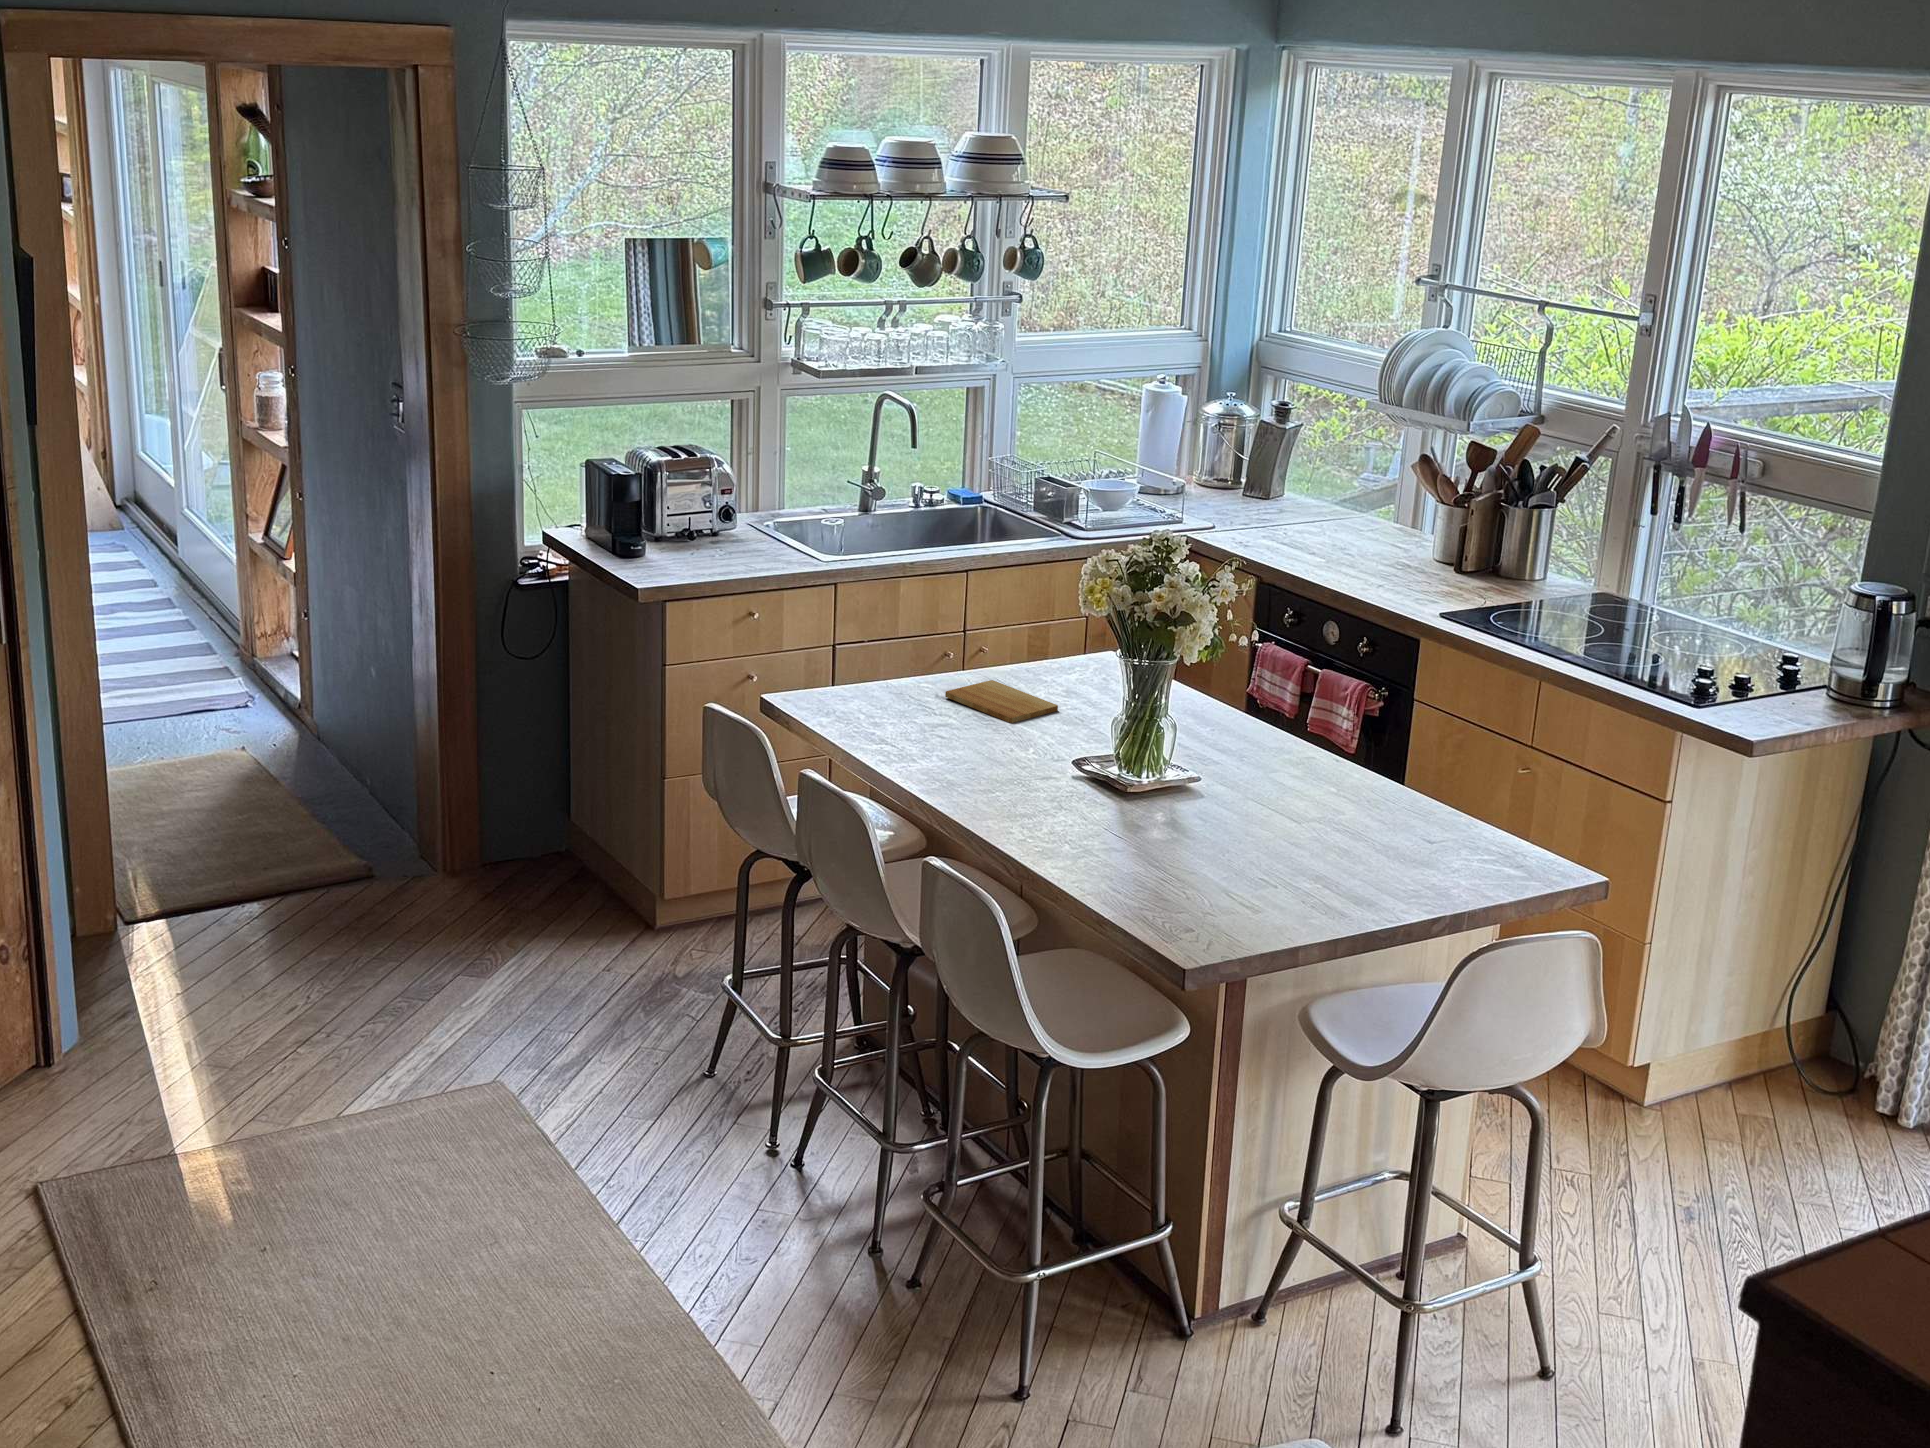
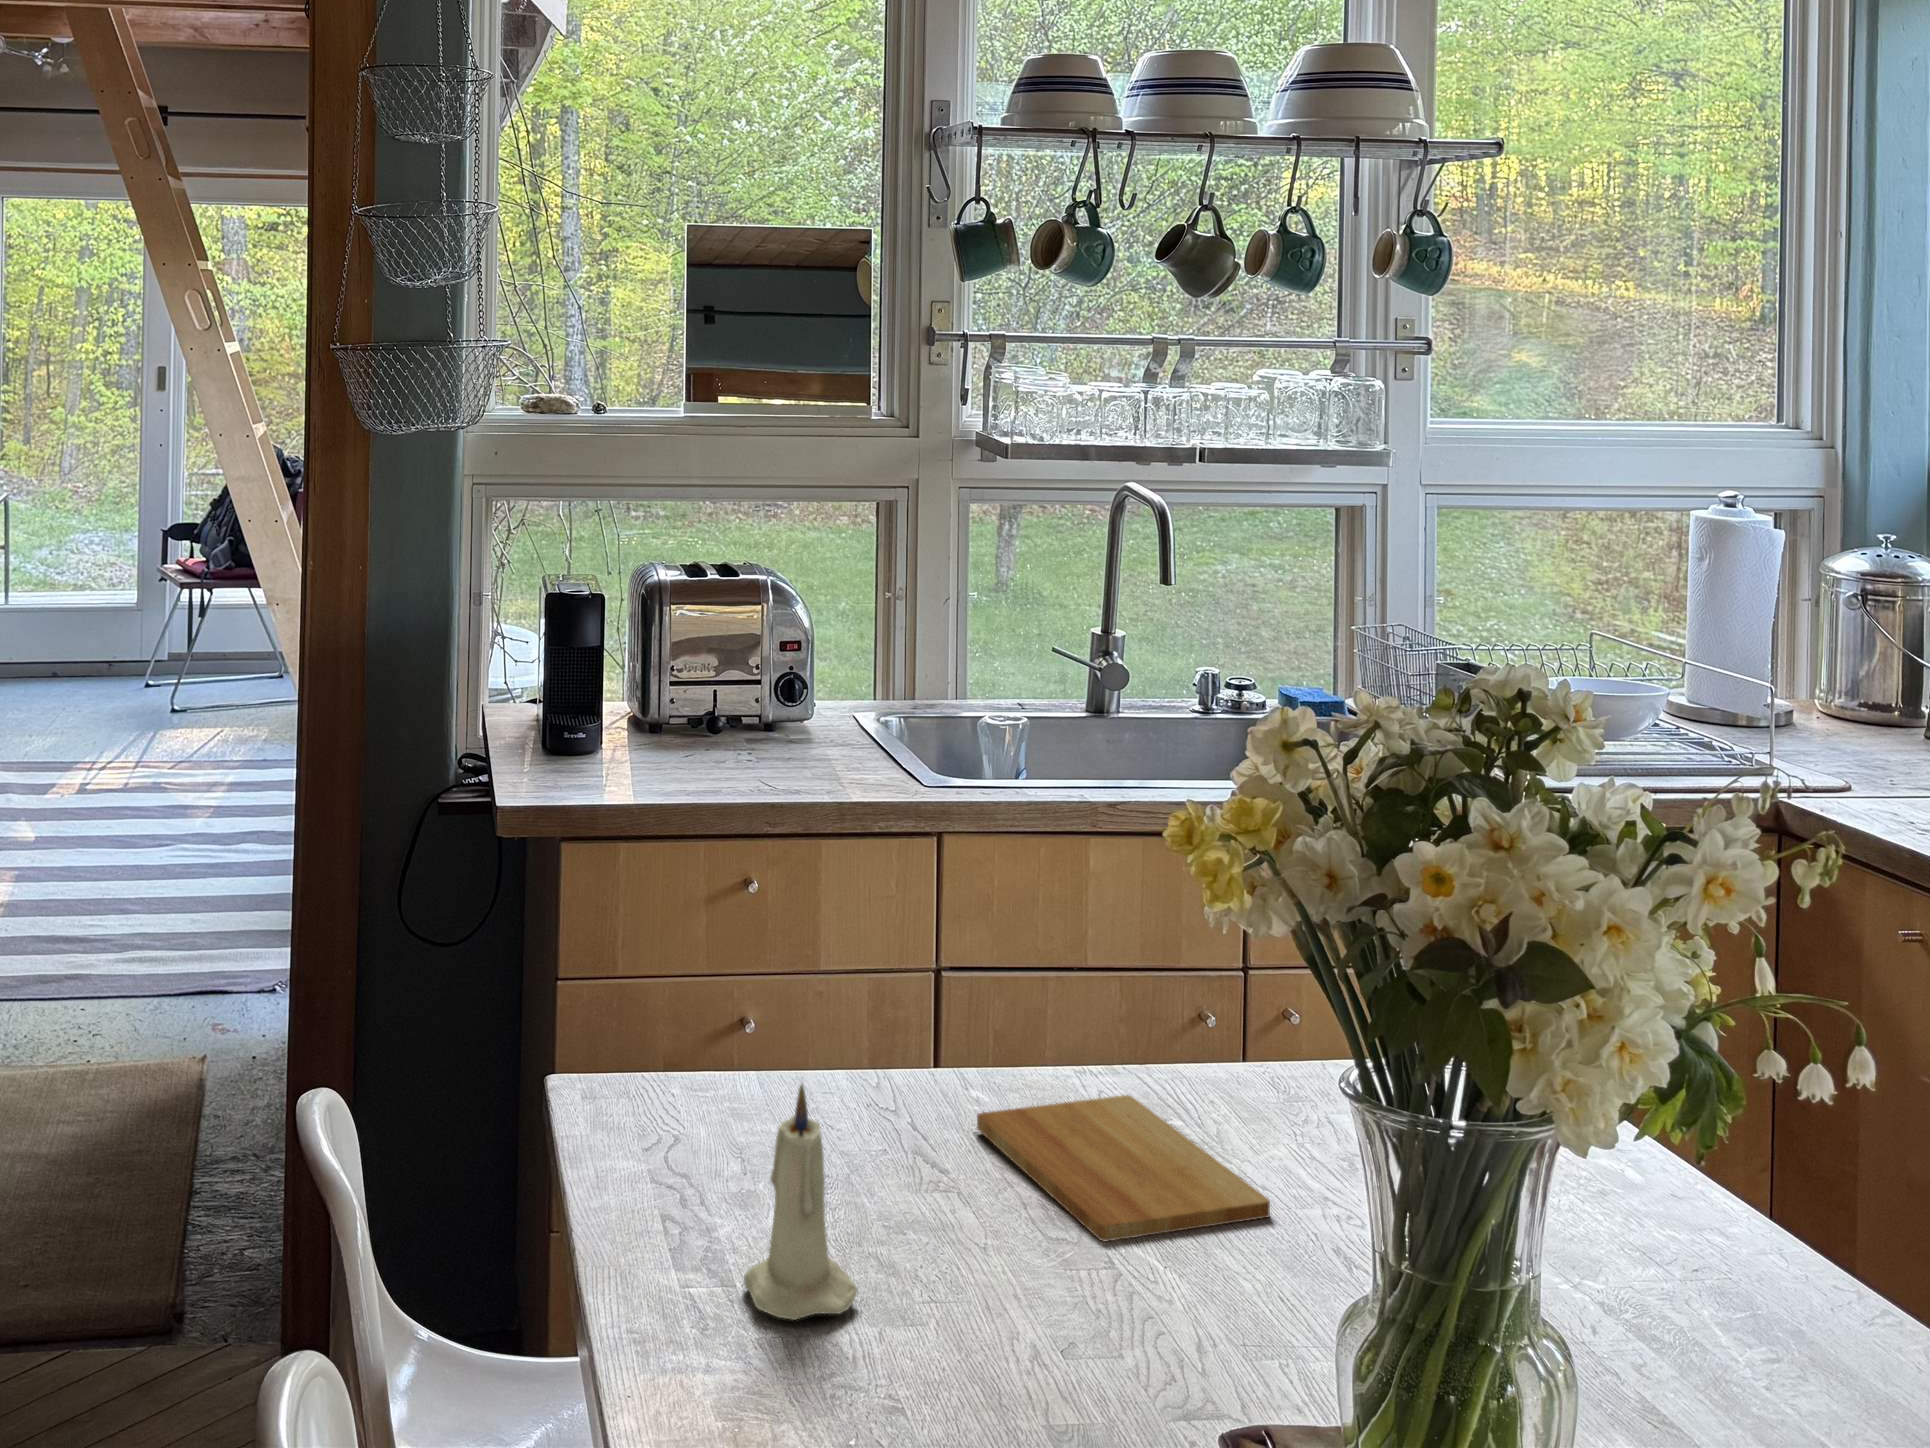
candle: none [914,679,953,752] -> present [744,1084,858,1320]

